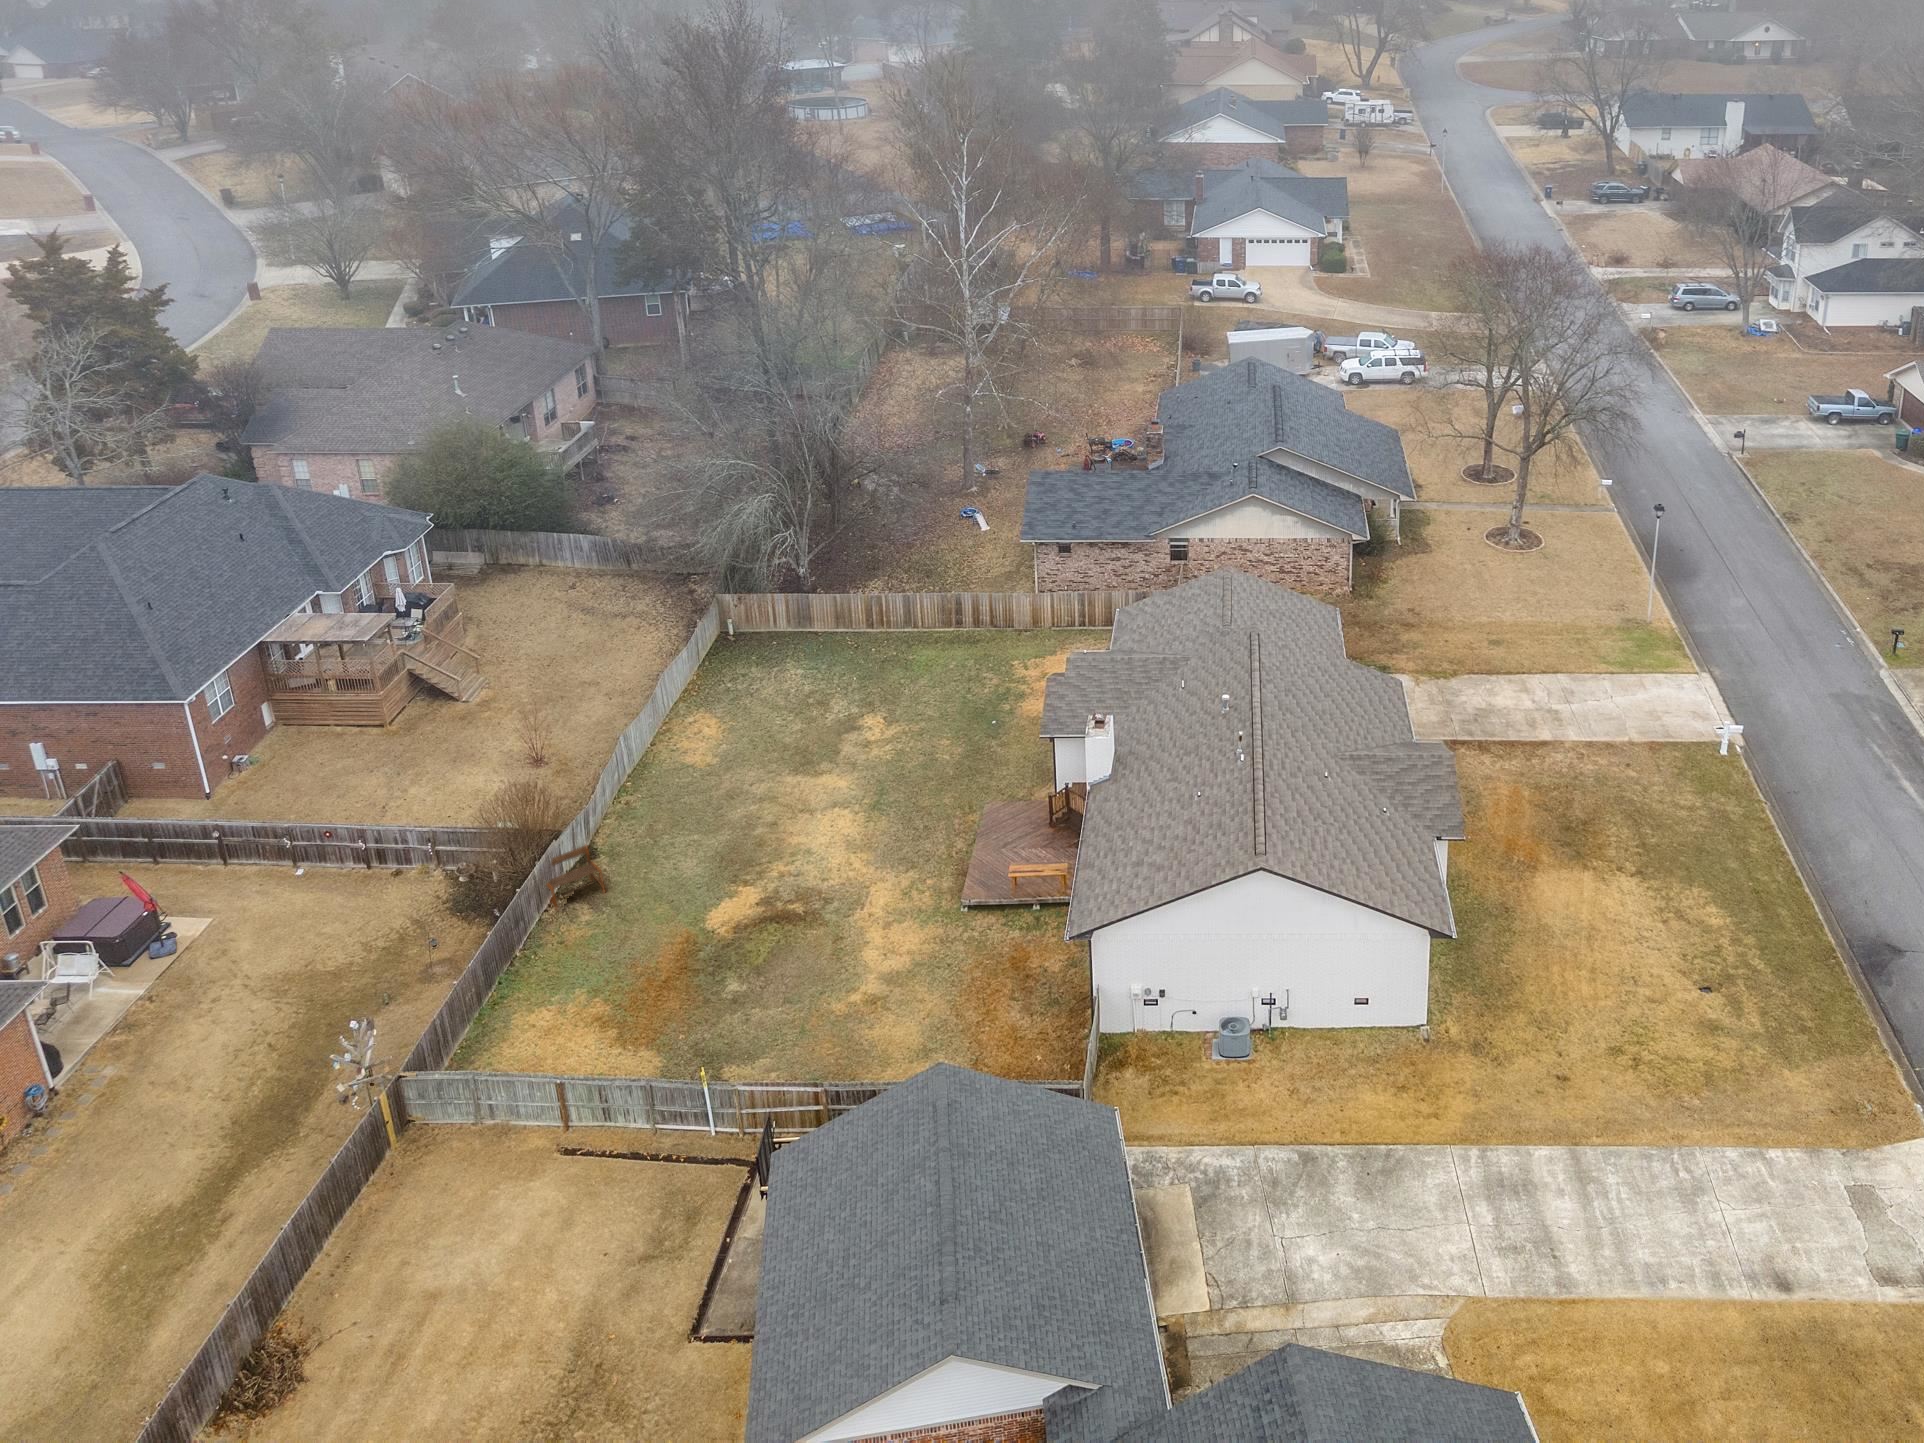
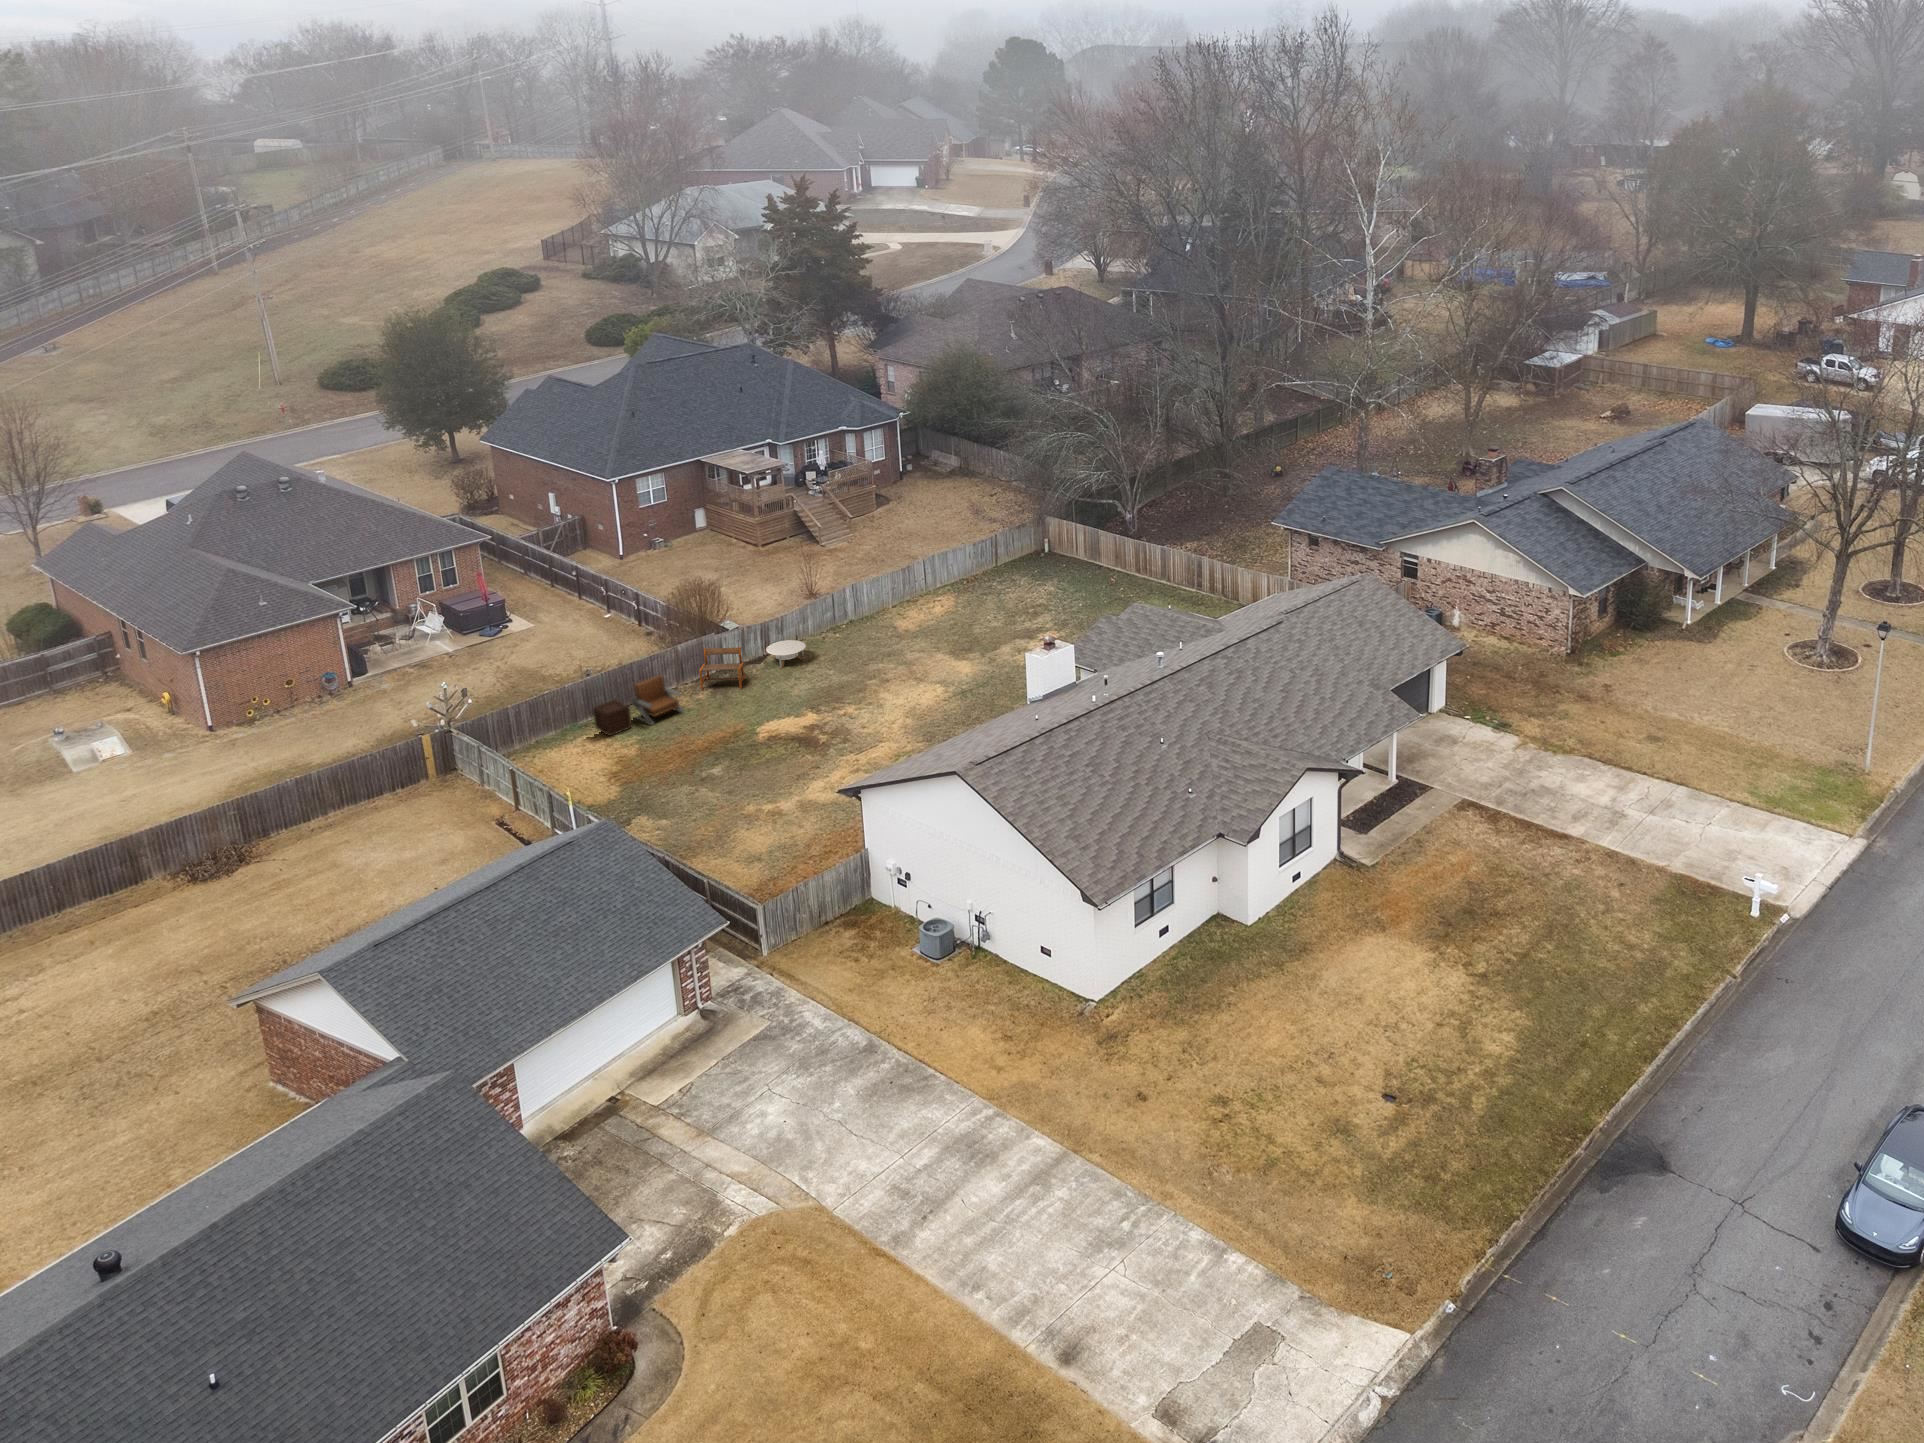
round table: none [587,815,637,855] -> present [766,640,806,669]
lounge chair: none [509,910,574,975] -> present [630,675,684,725]
wooden crate: none [482,961,534,1007] -> present [593,700,632,736]

